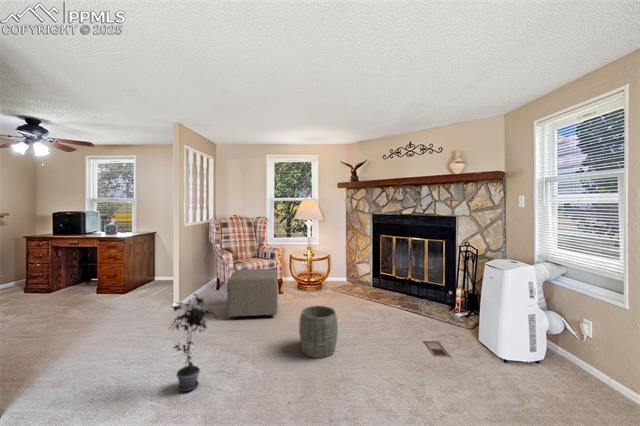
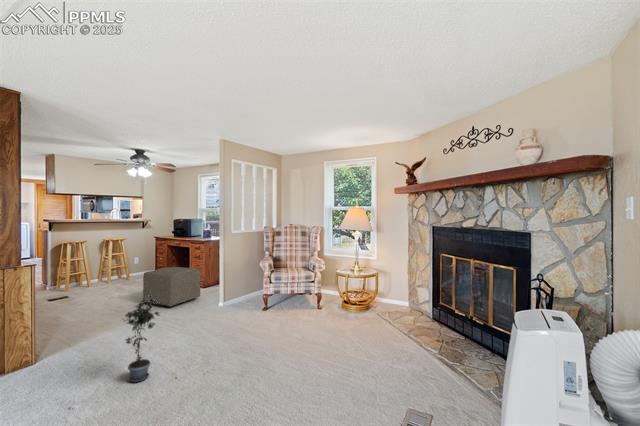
ottoman: present [227,269,278,318] -> present [143,267,200,307]
woven basket: present [299,306,338,358] -> none [253,328,297,389]

